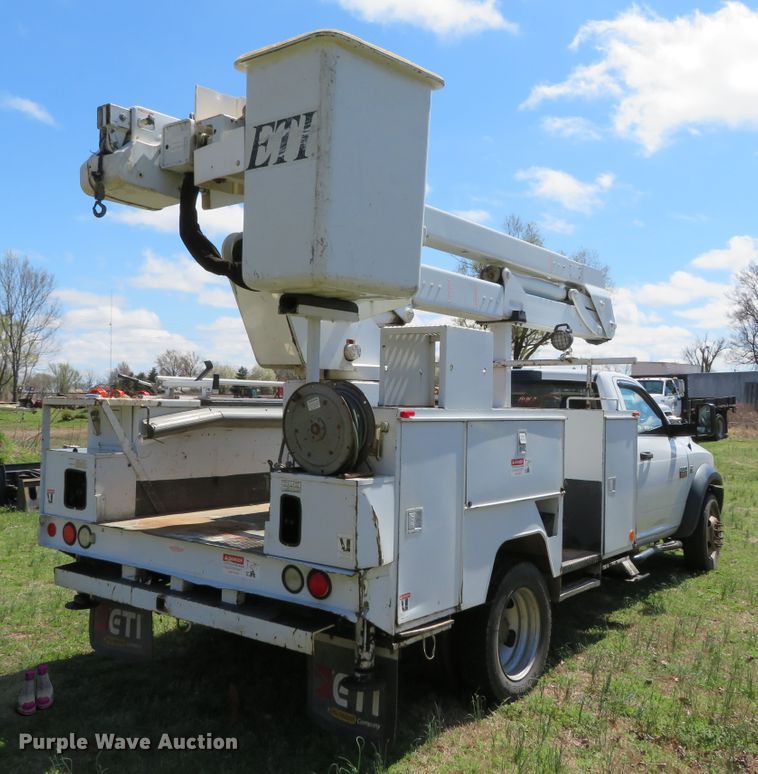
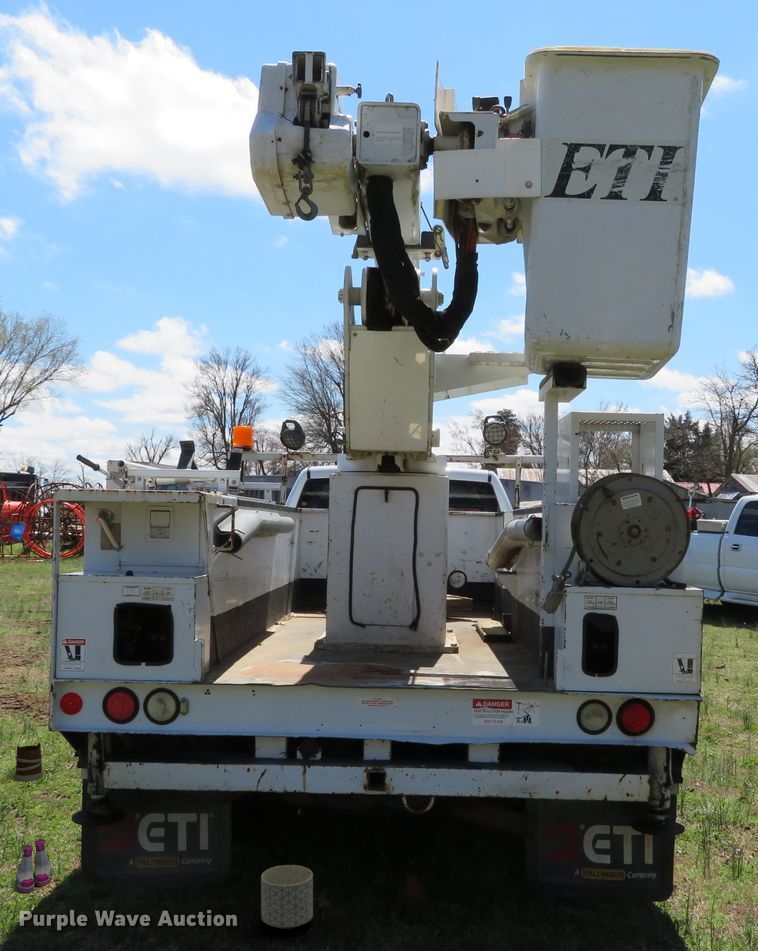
wooden bucket: none [22,561,49,609] -> present [15,729,43,781]
planter: none [261,690,312,752] -> present [261,865,313,929]

